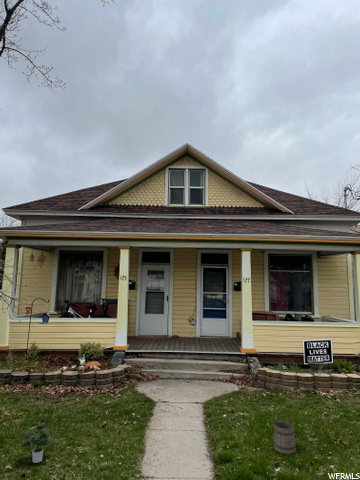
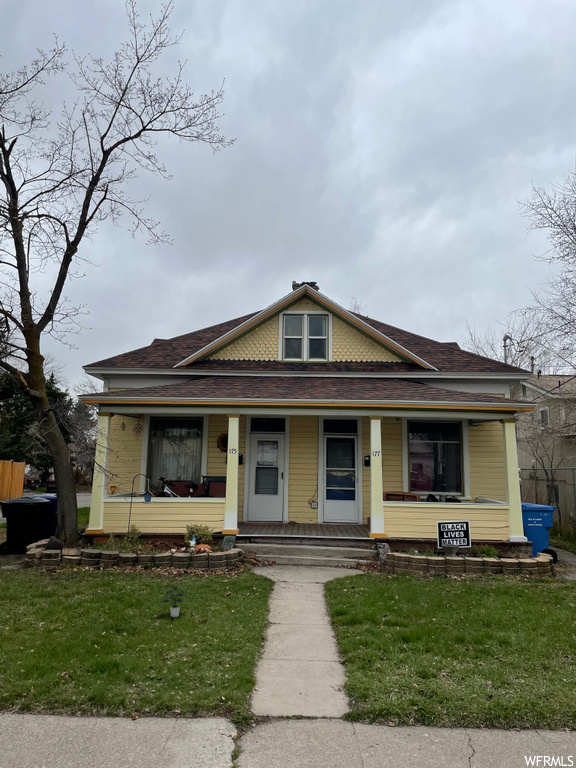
bucket: present [273,412,296,454] -> none [387,579,407,615]

